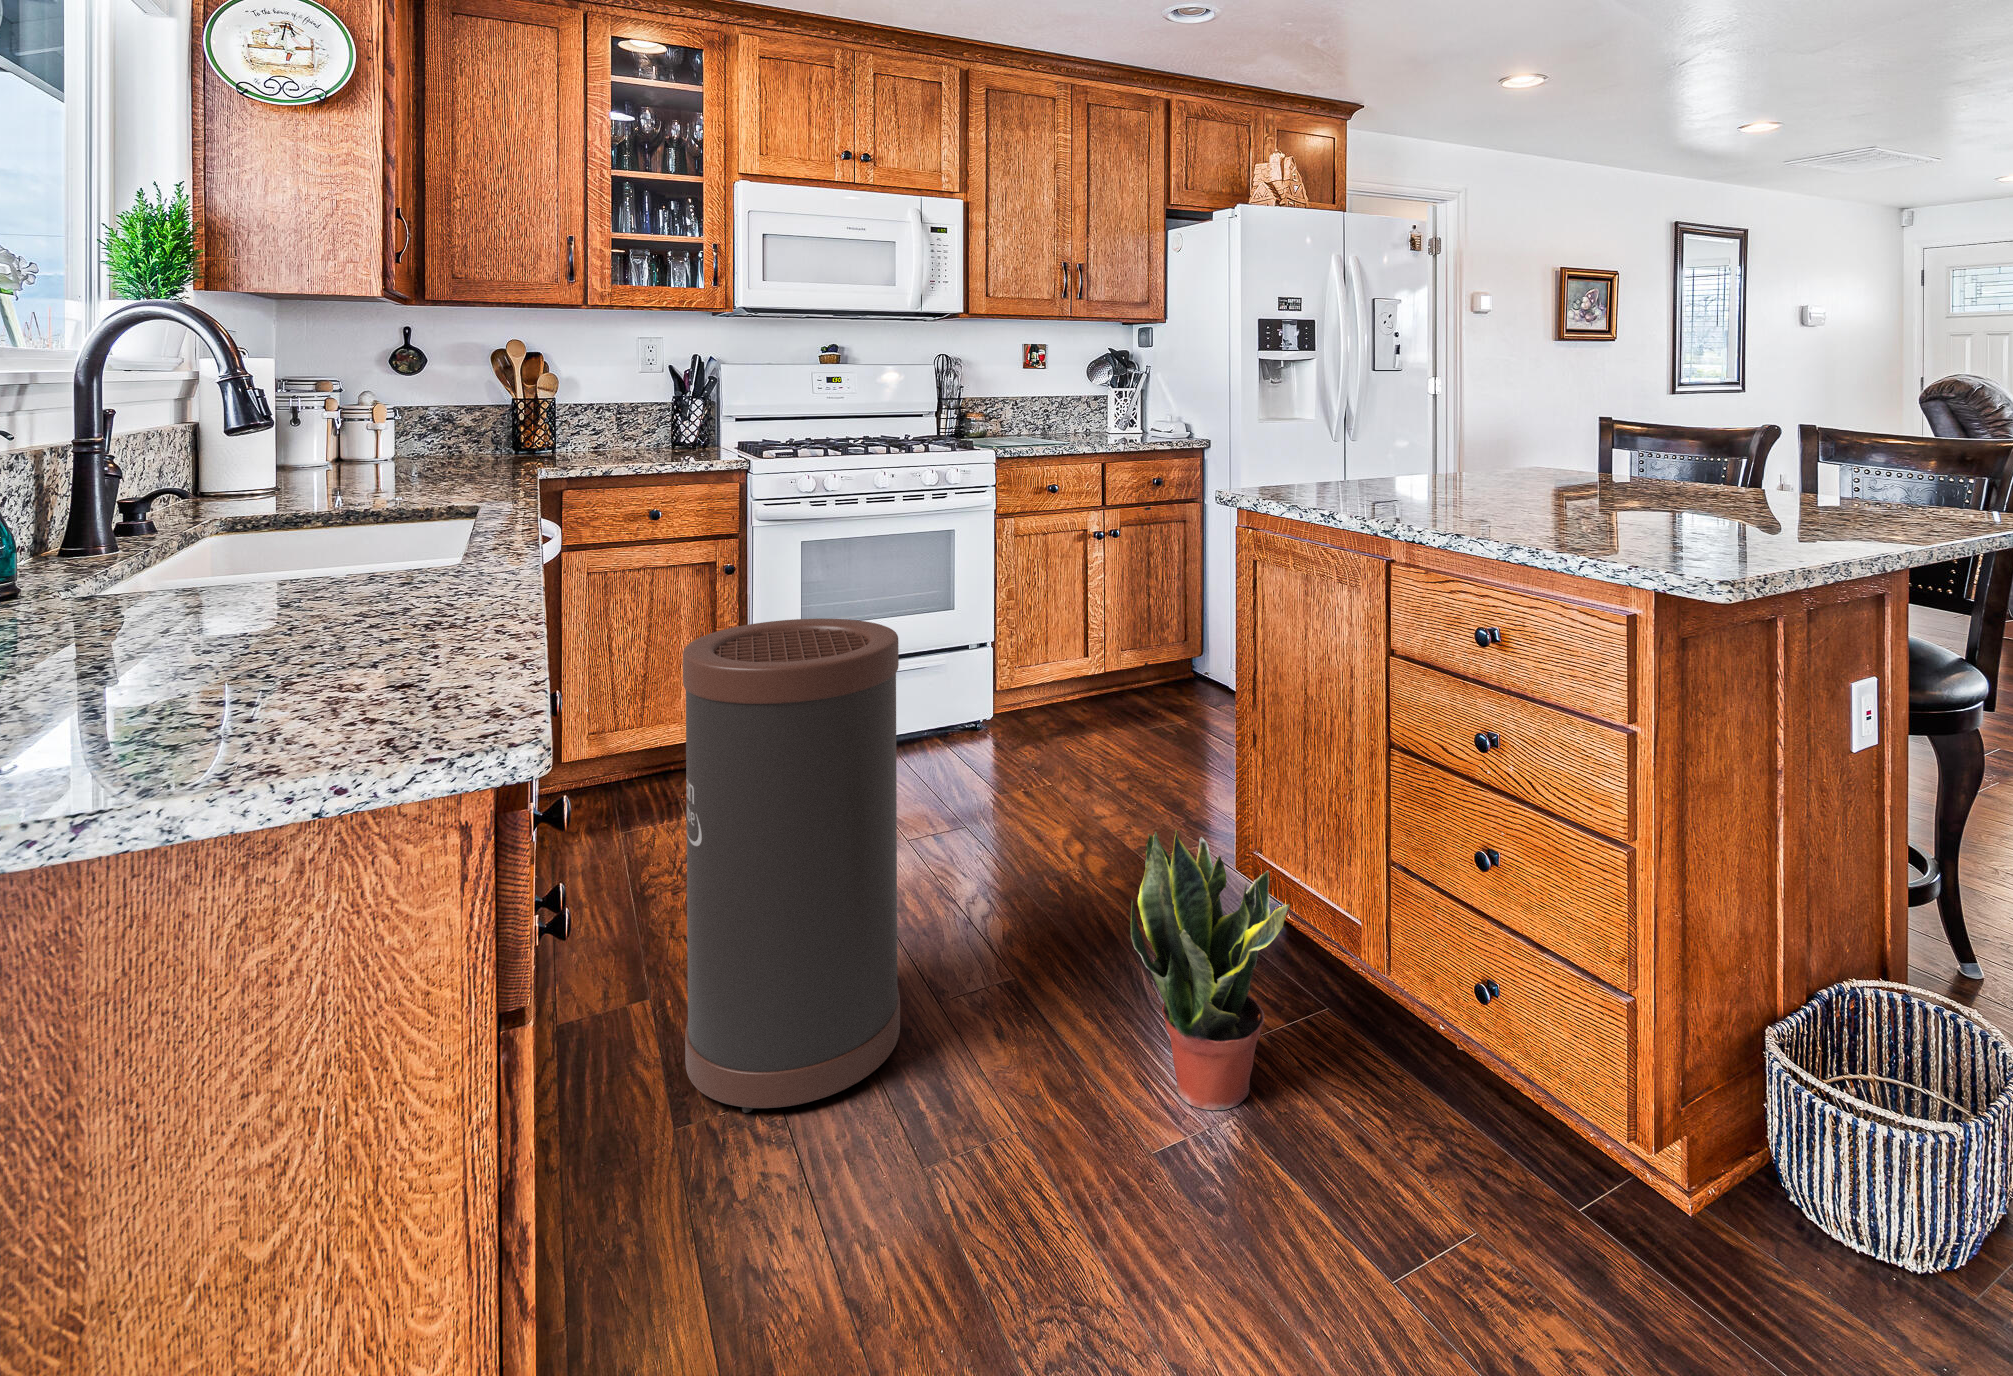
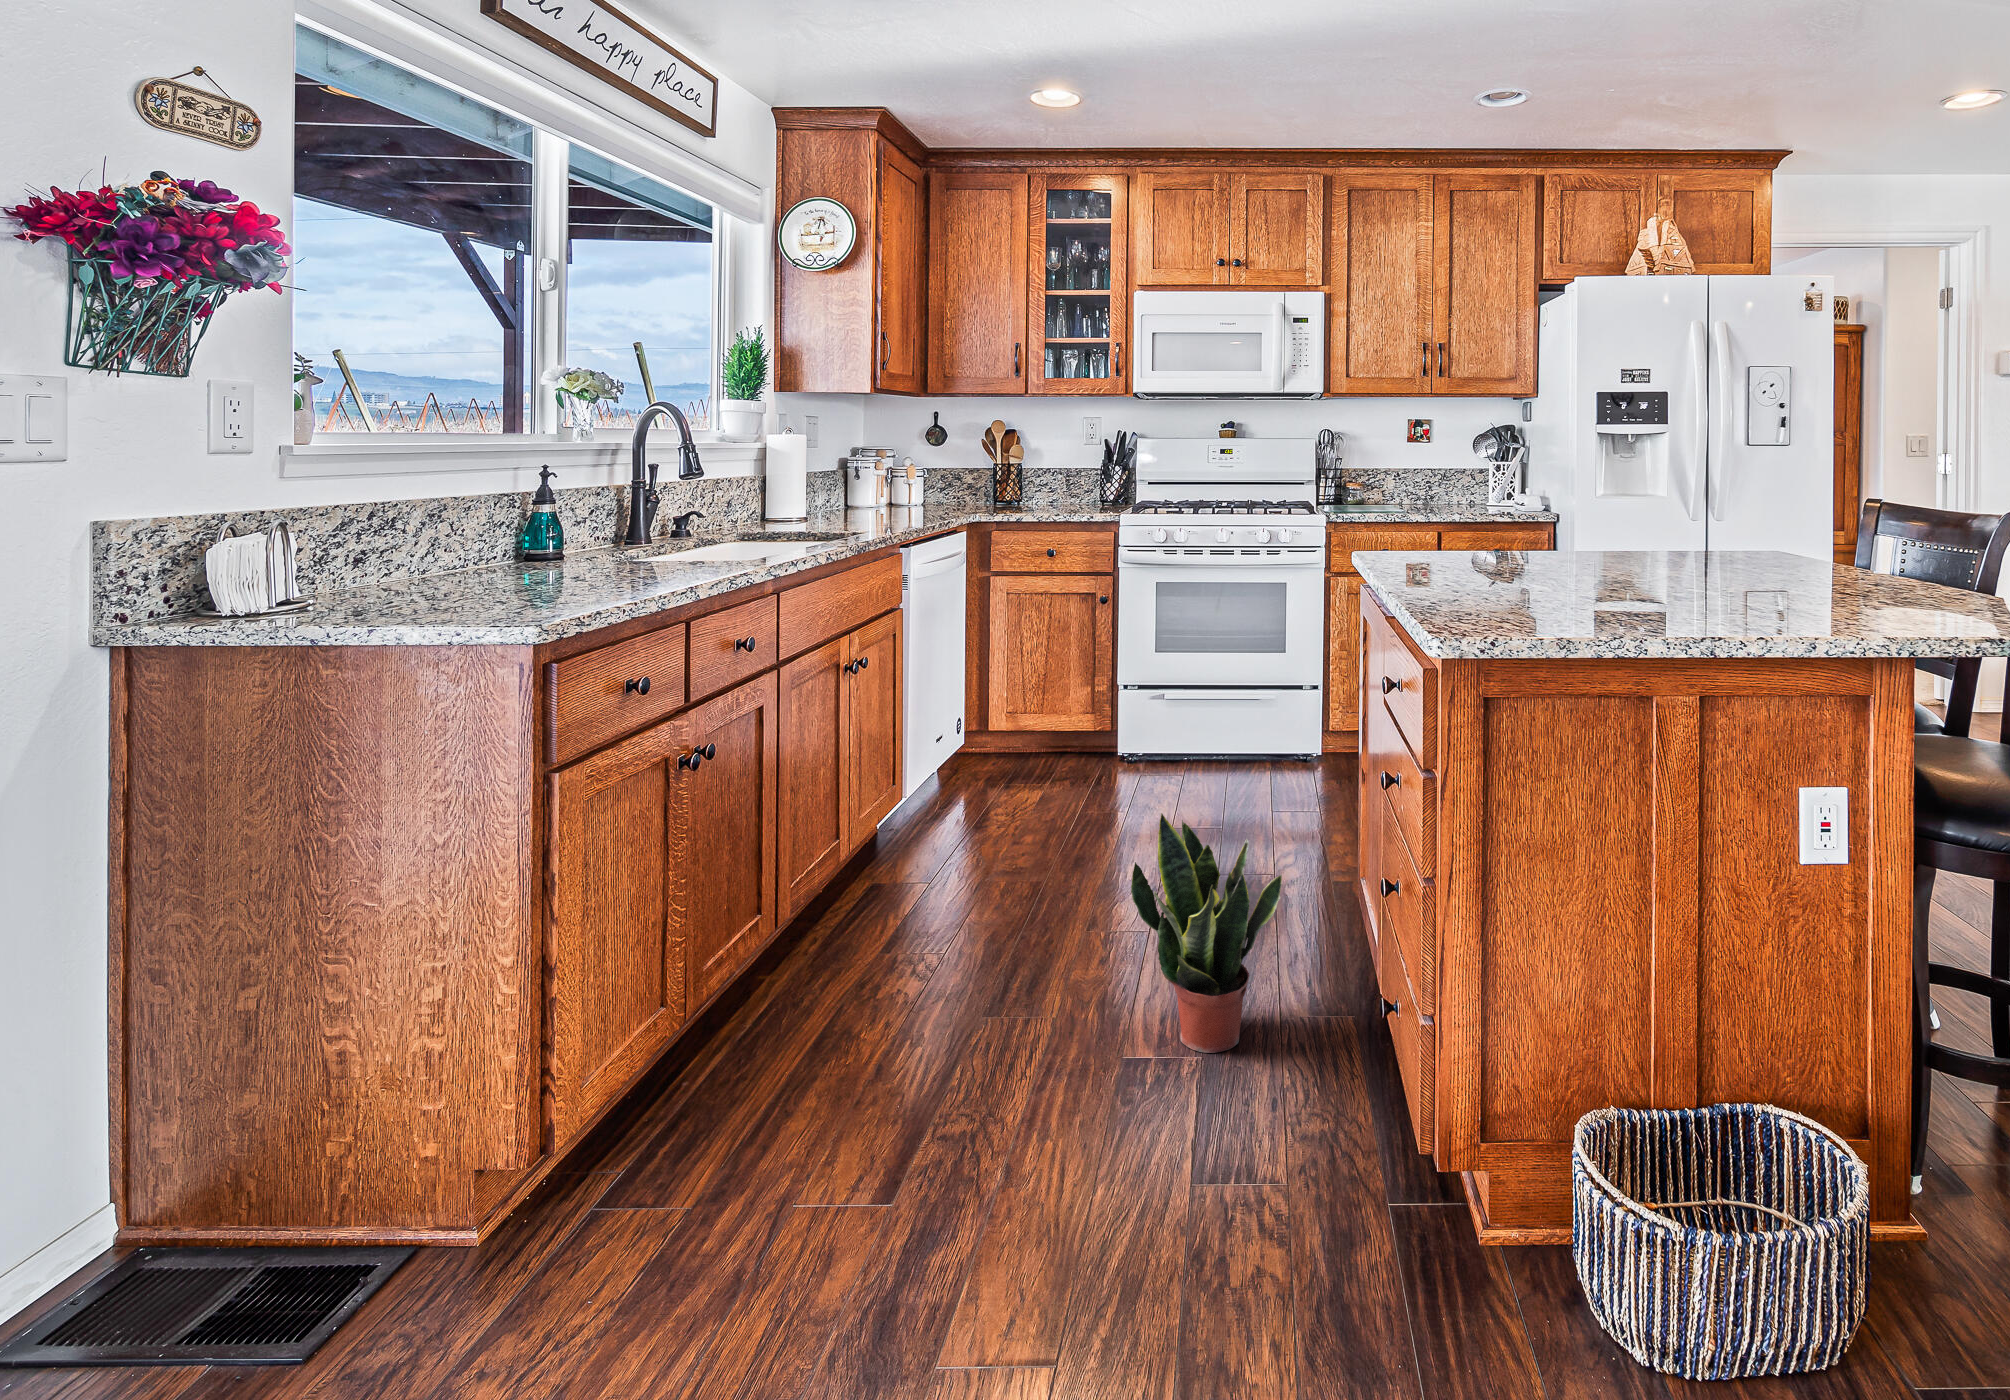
trash can: present [683,619,900,1113] -> none [900,627,1051,963]

